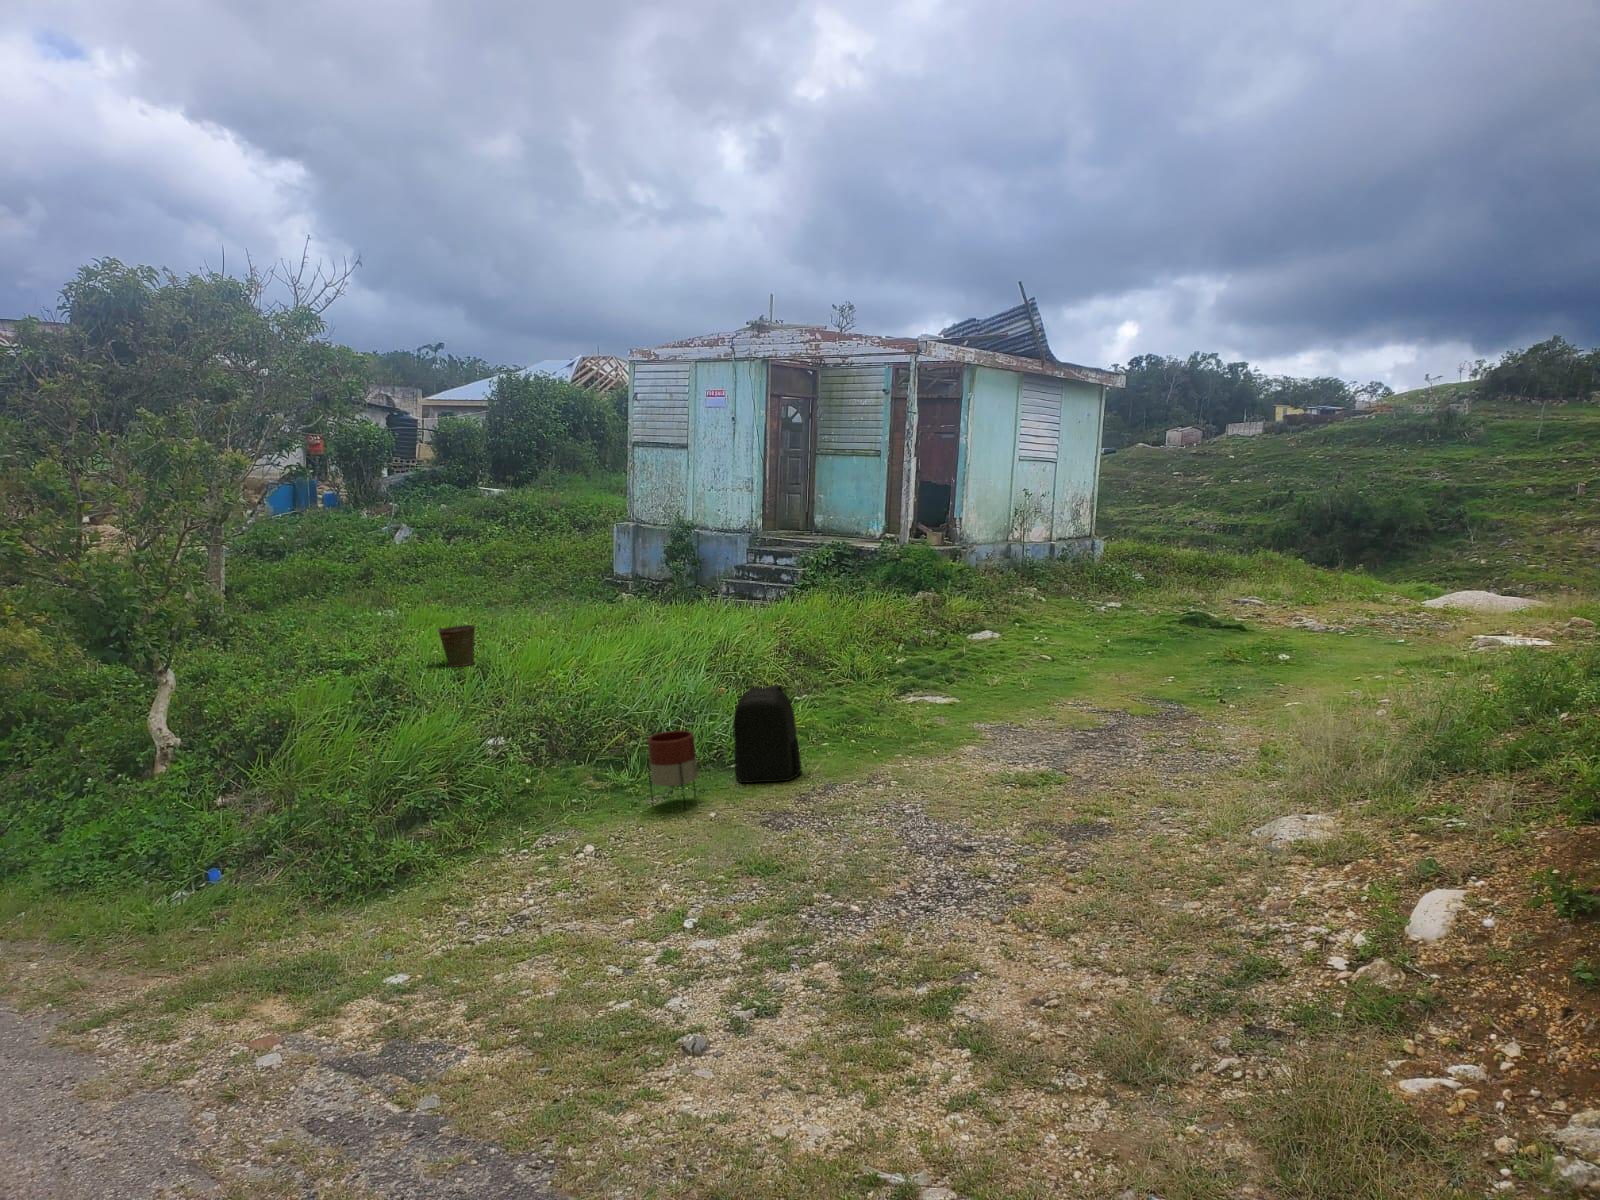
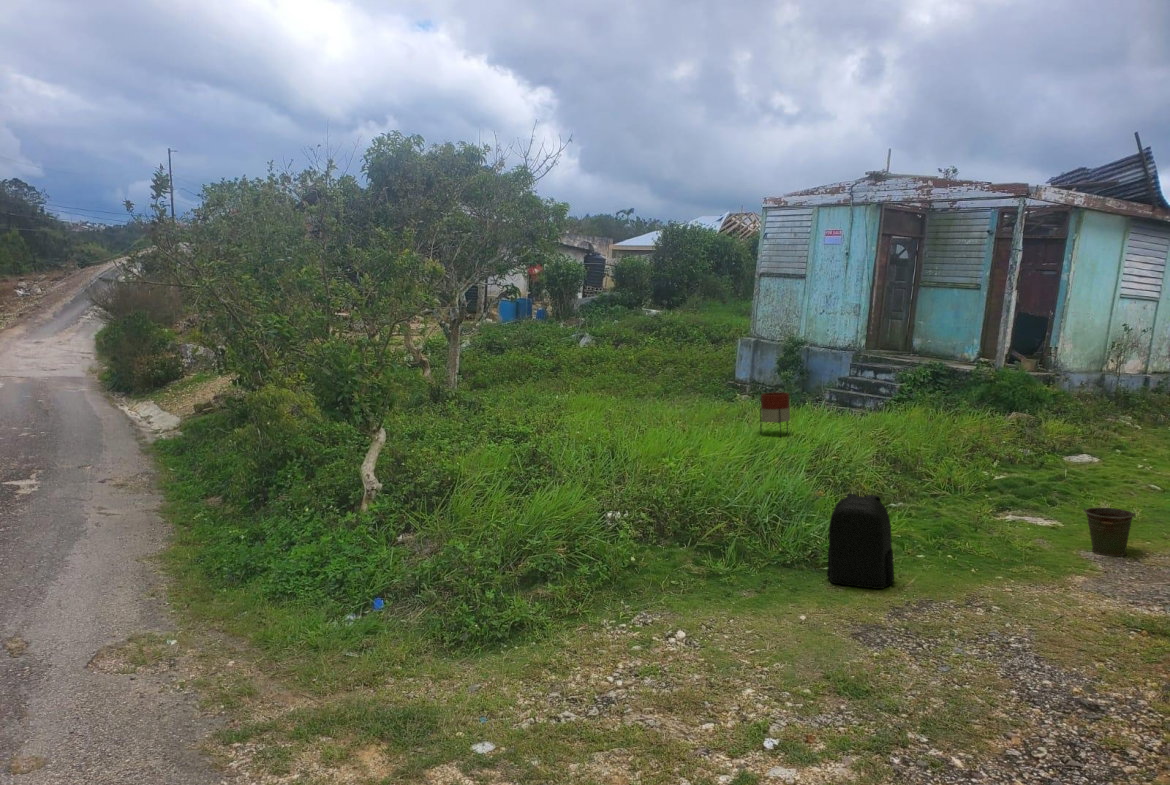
bucket: present [438,625,475,667] -> present [1083,507,1135,556]
planter: present [647,730,698,810] -> present [760,392,790,437]

